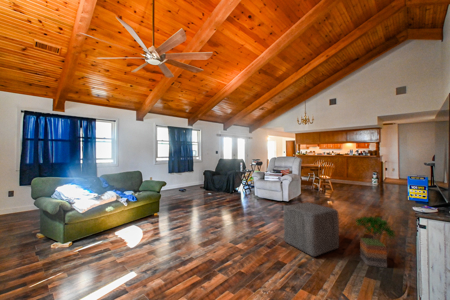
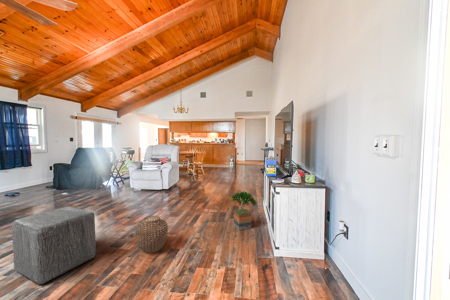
ottoman: present [284,202,339,257] -> present [12,206,96,284]
woven basket: none [247,223,276,258] -> present [136,216,168,253]

